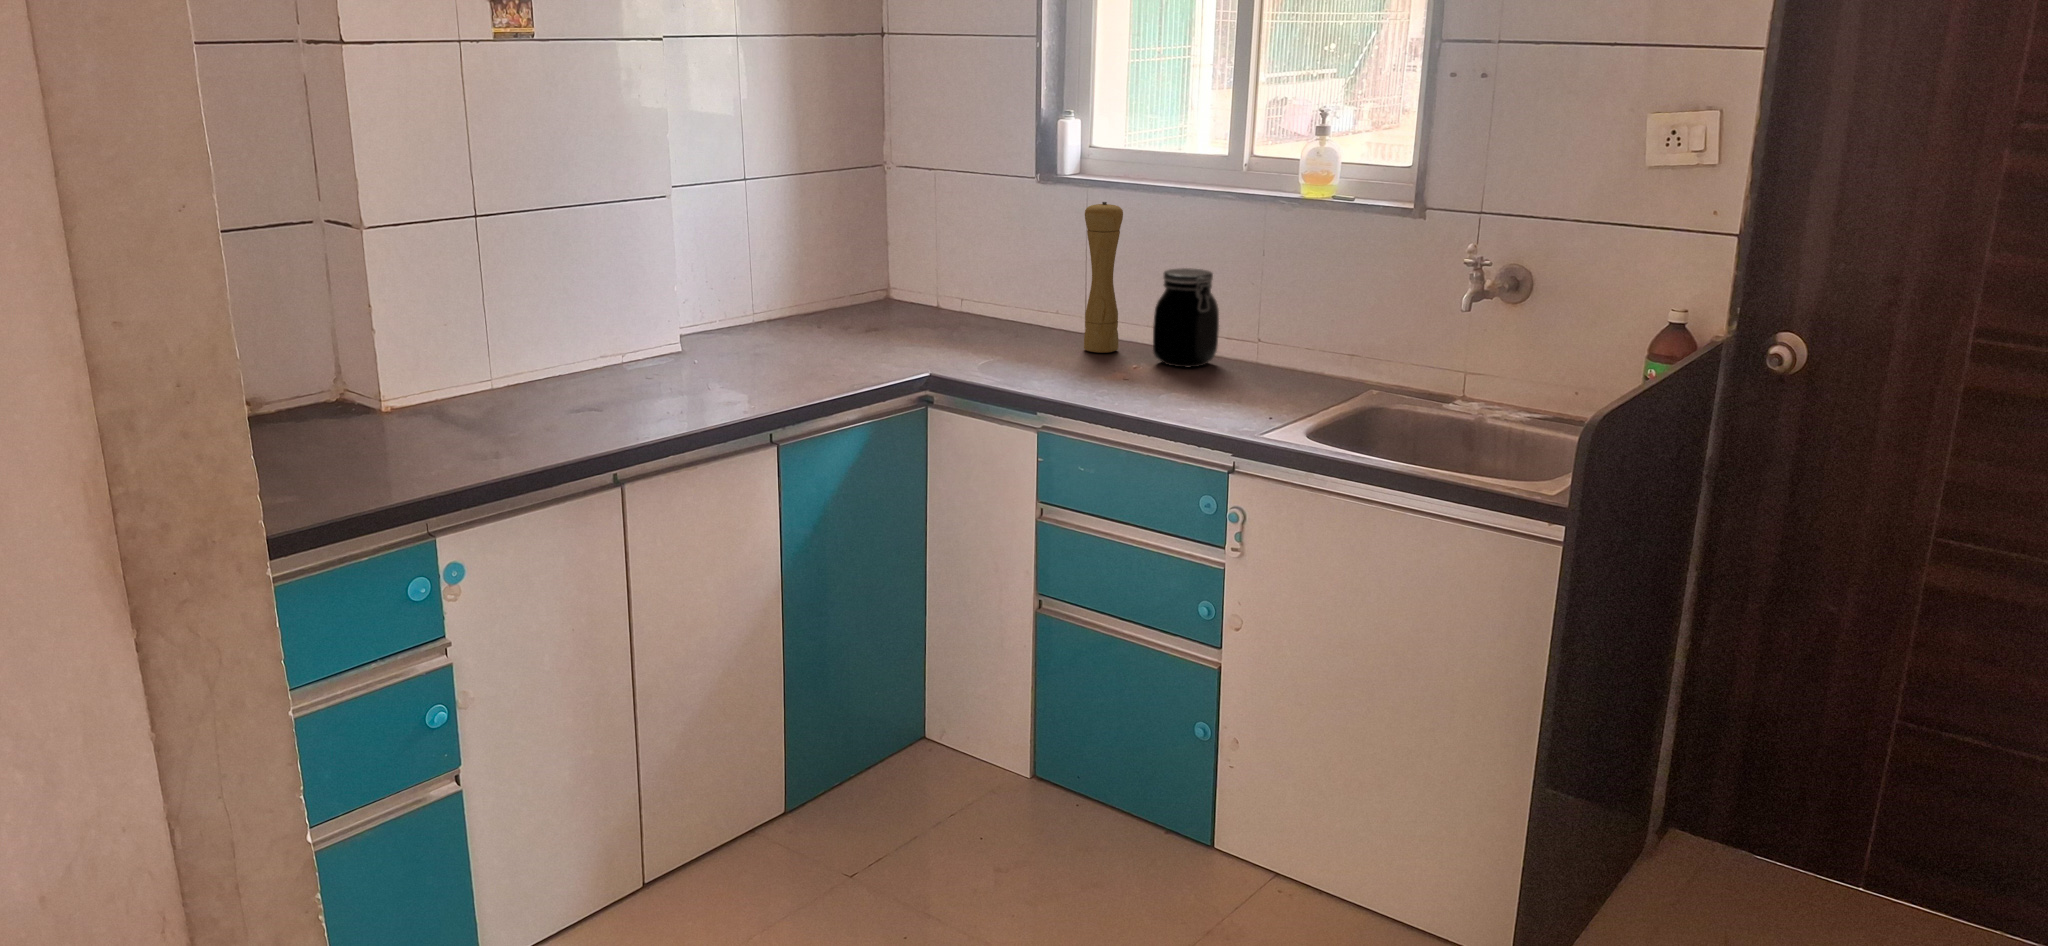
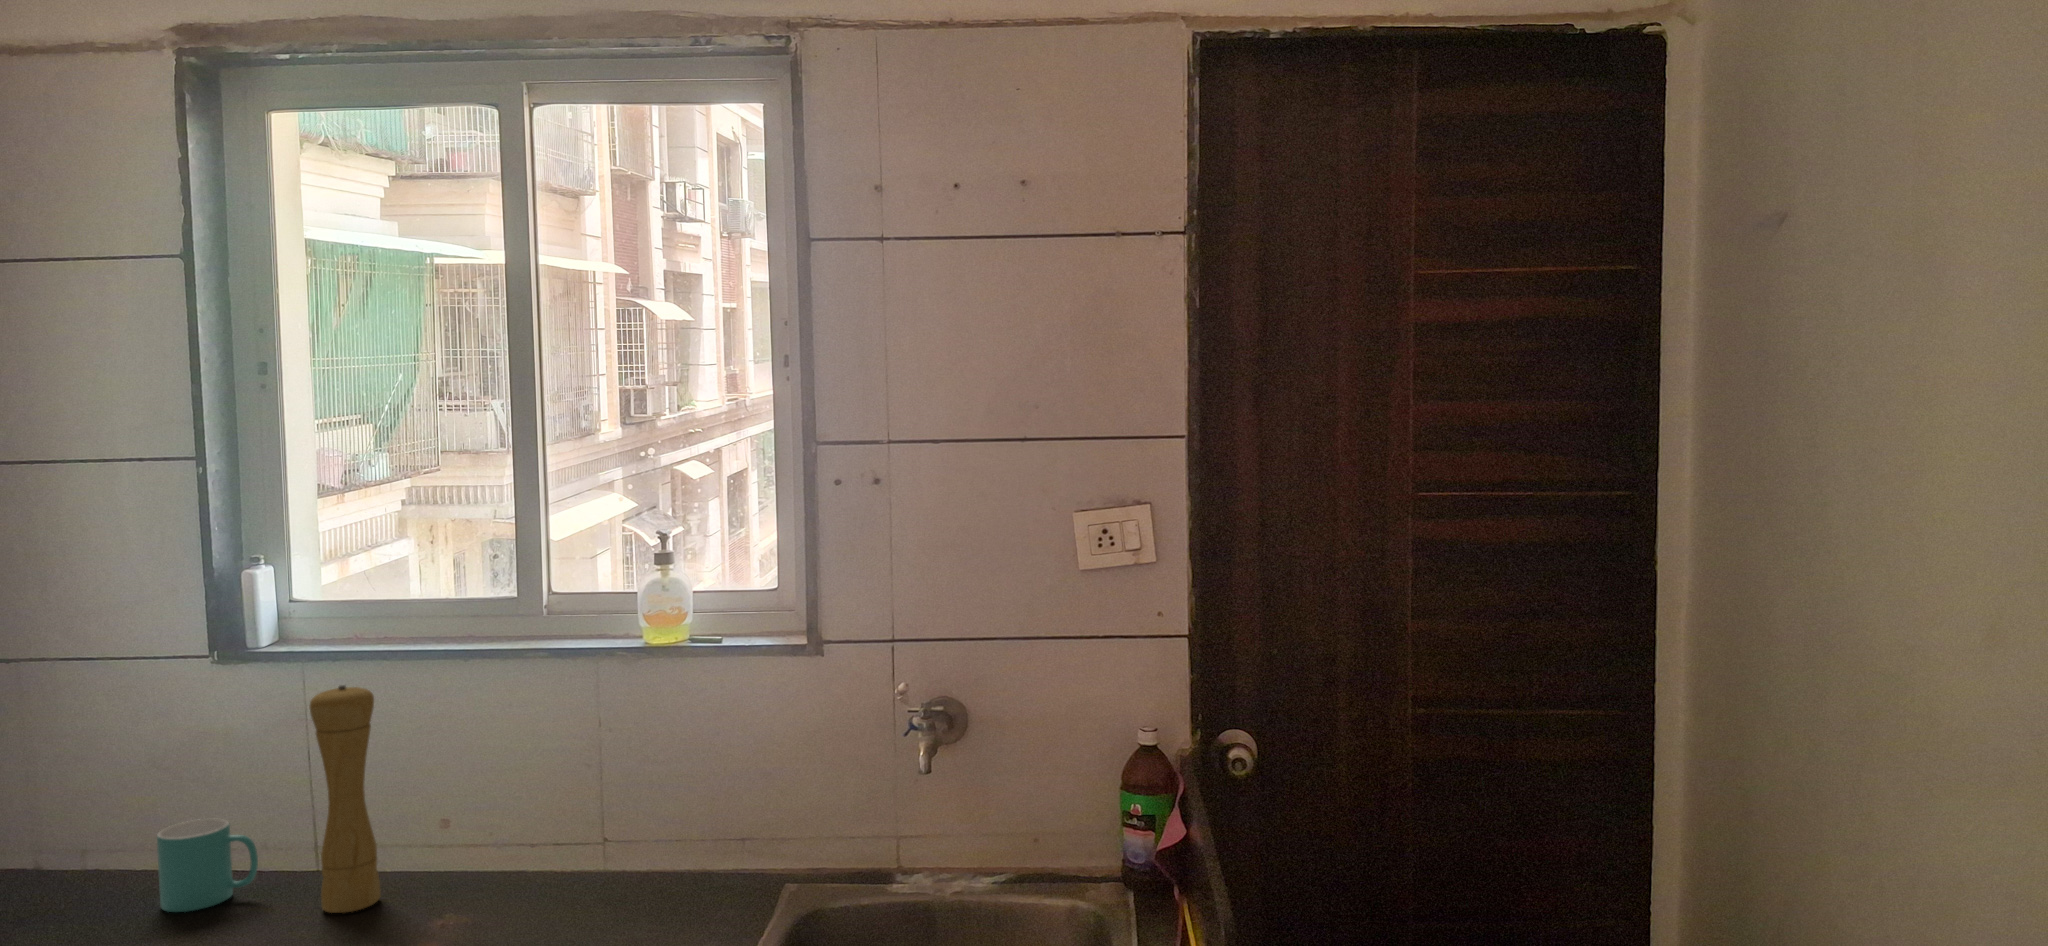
jar: present [1153,268,1219,367] -> none [445,759,544,911]
mug: none [1002,283,1054,337] -> present [157,819,258,912]

